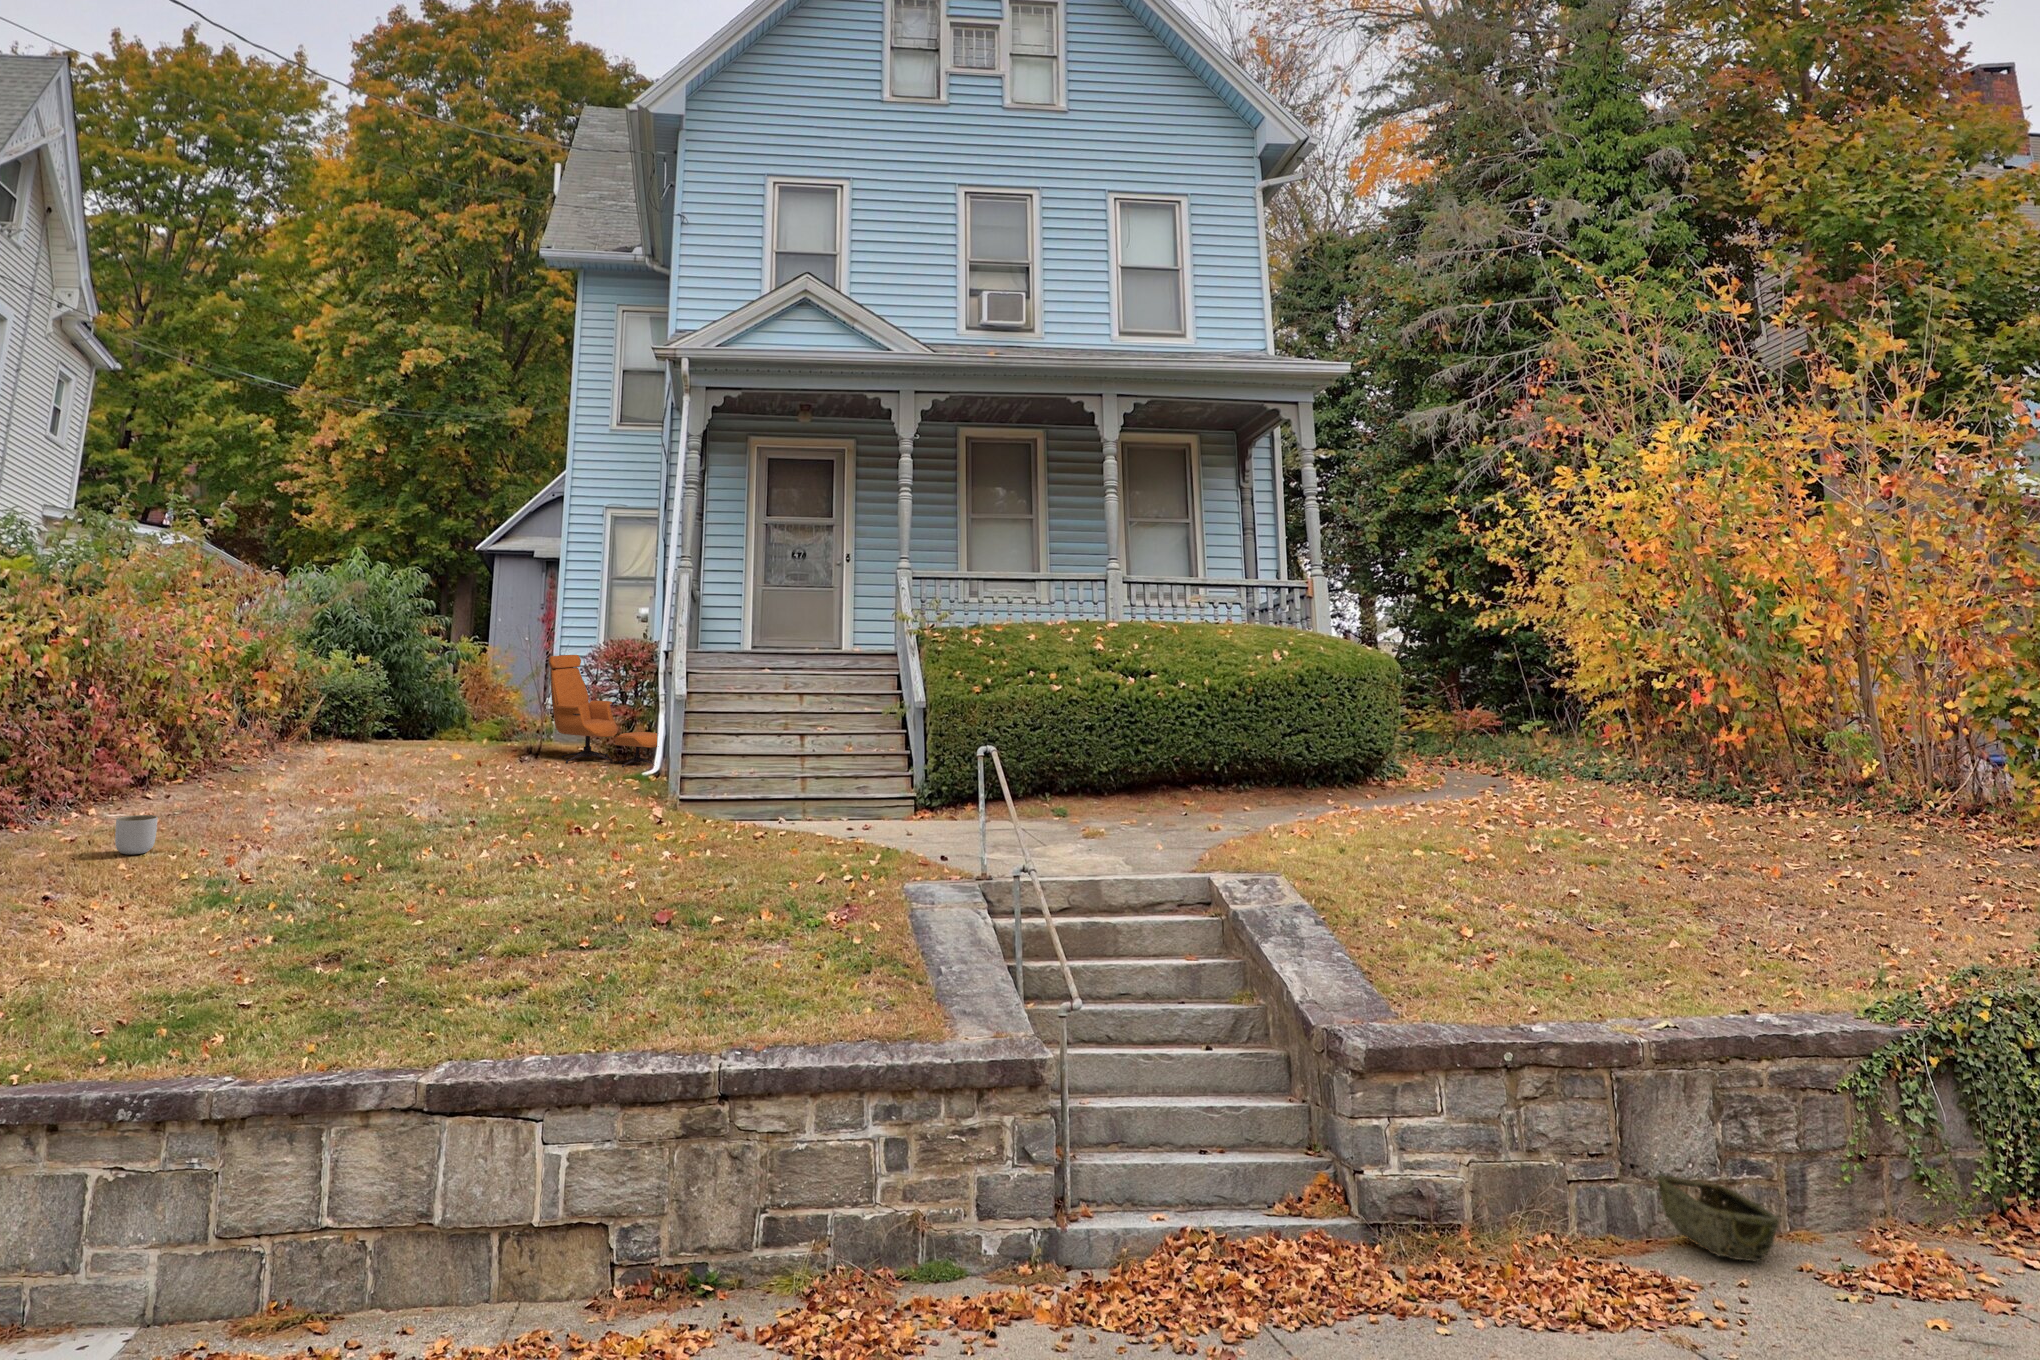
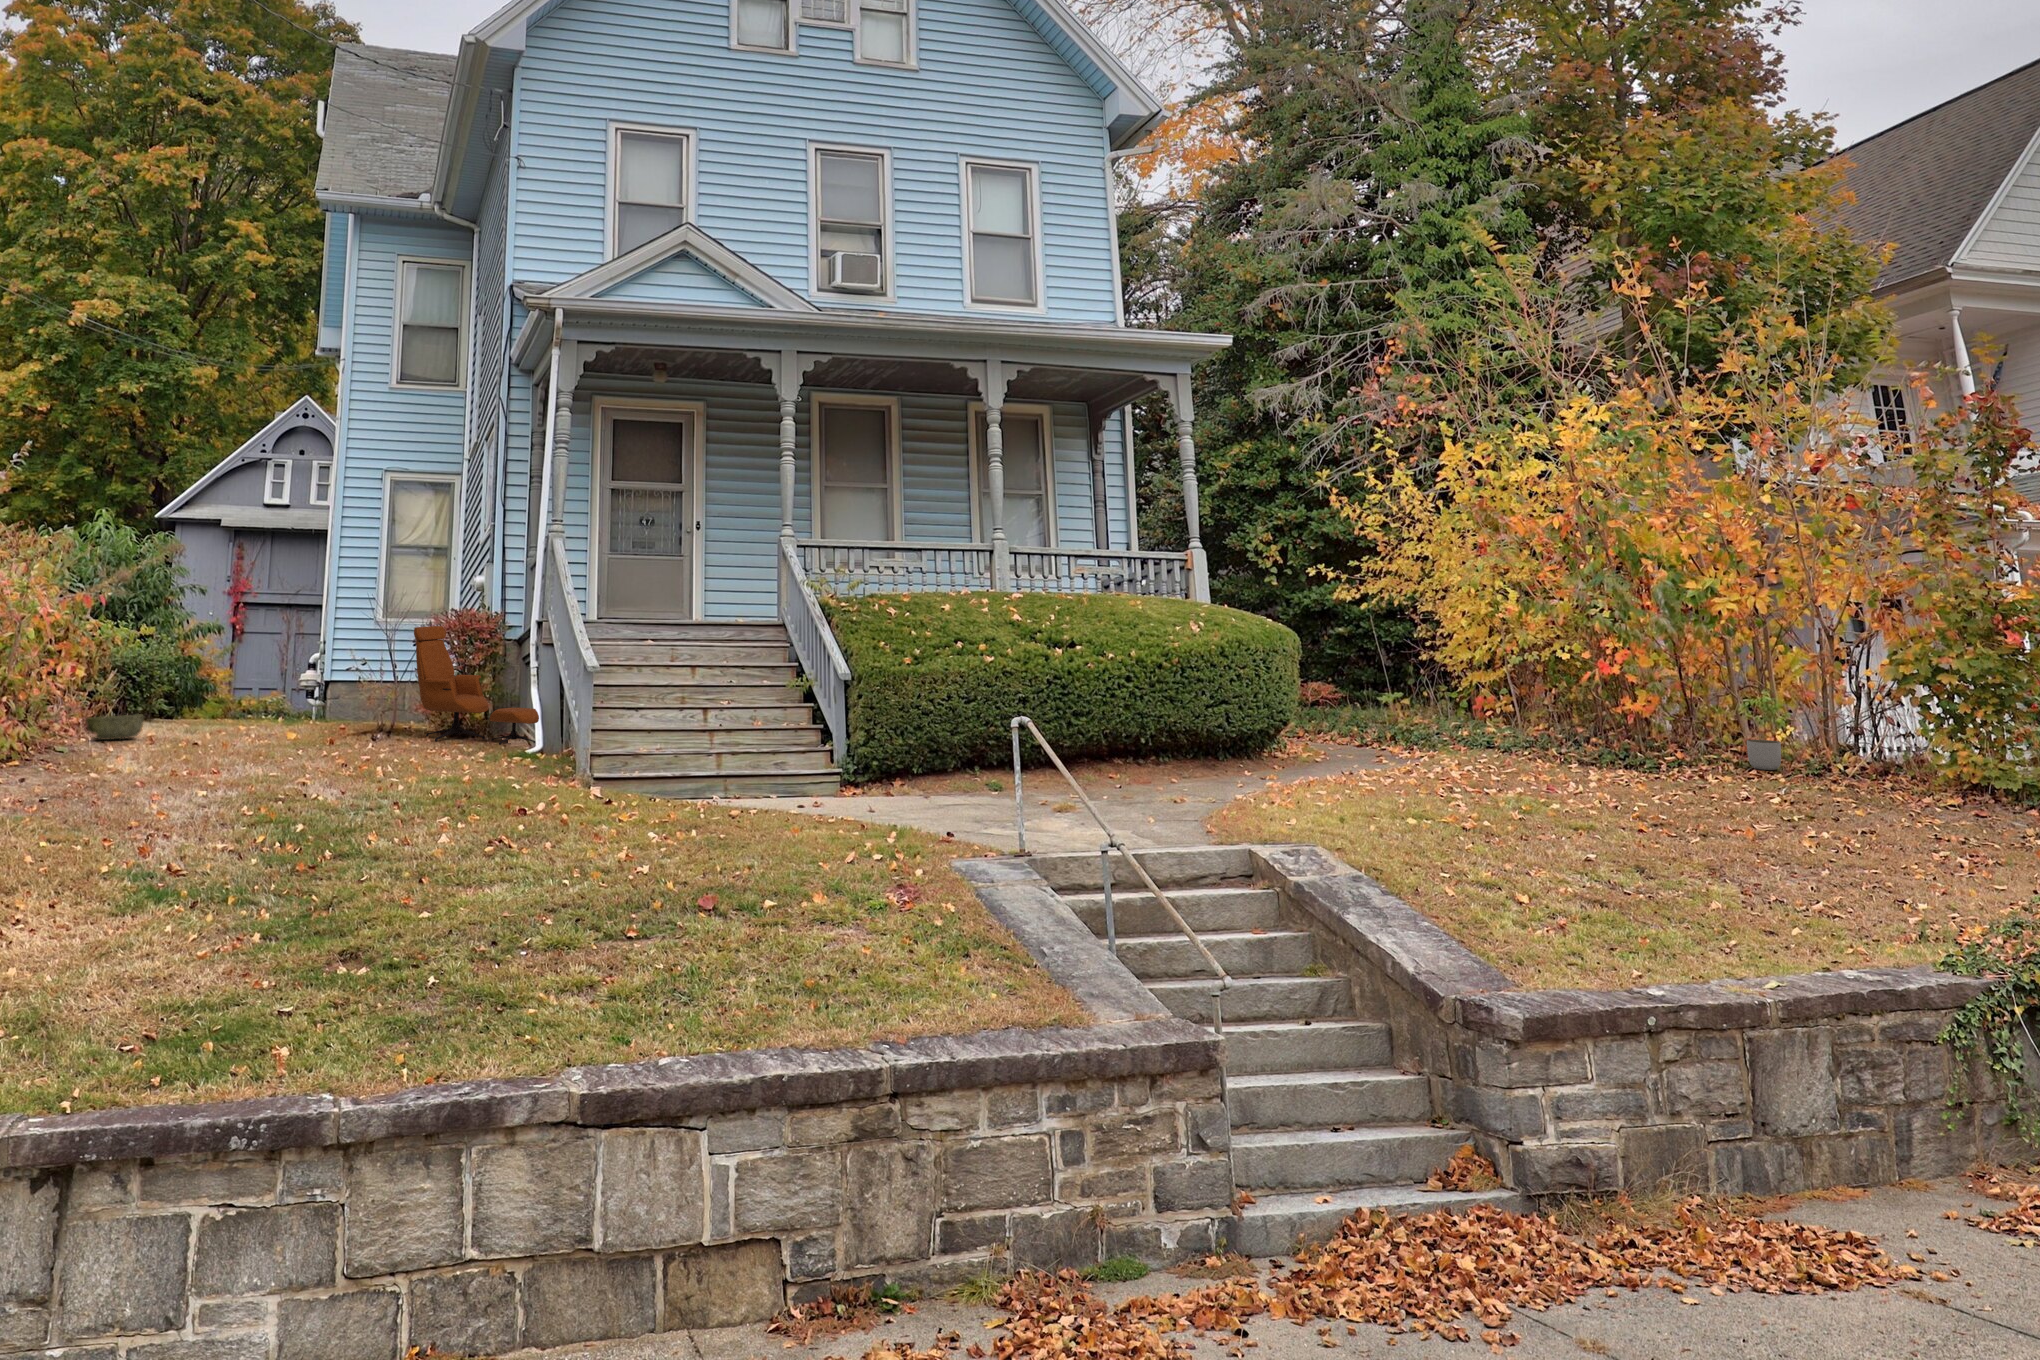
planter: present [115,815,158,855] -> present [1747,740,1781,770]
woven basket: present [1657,1175,1779,1261] -> present [86,714,144,740]

